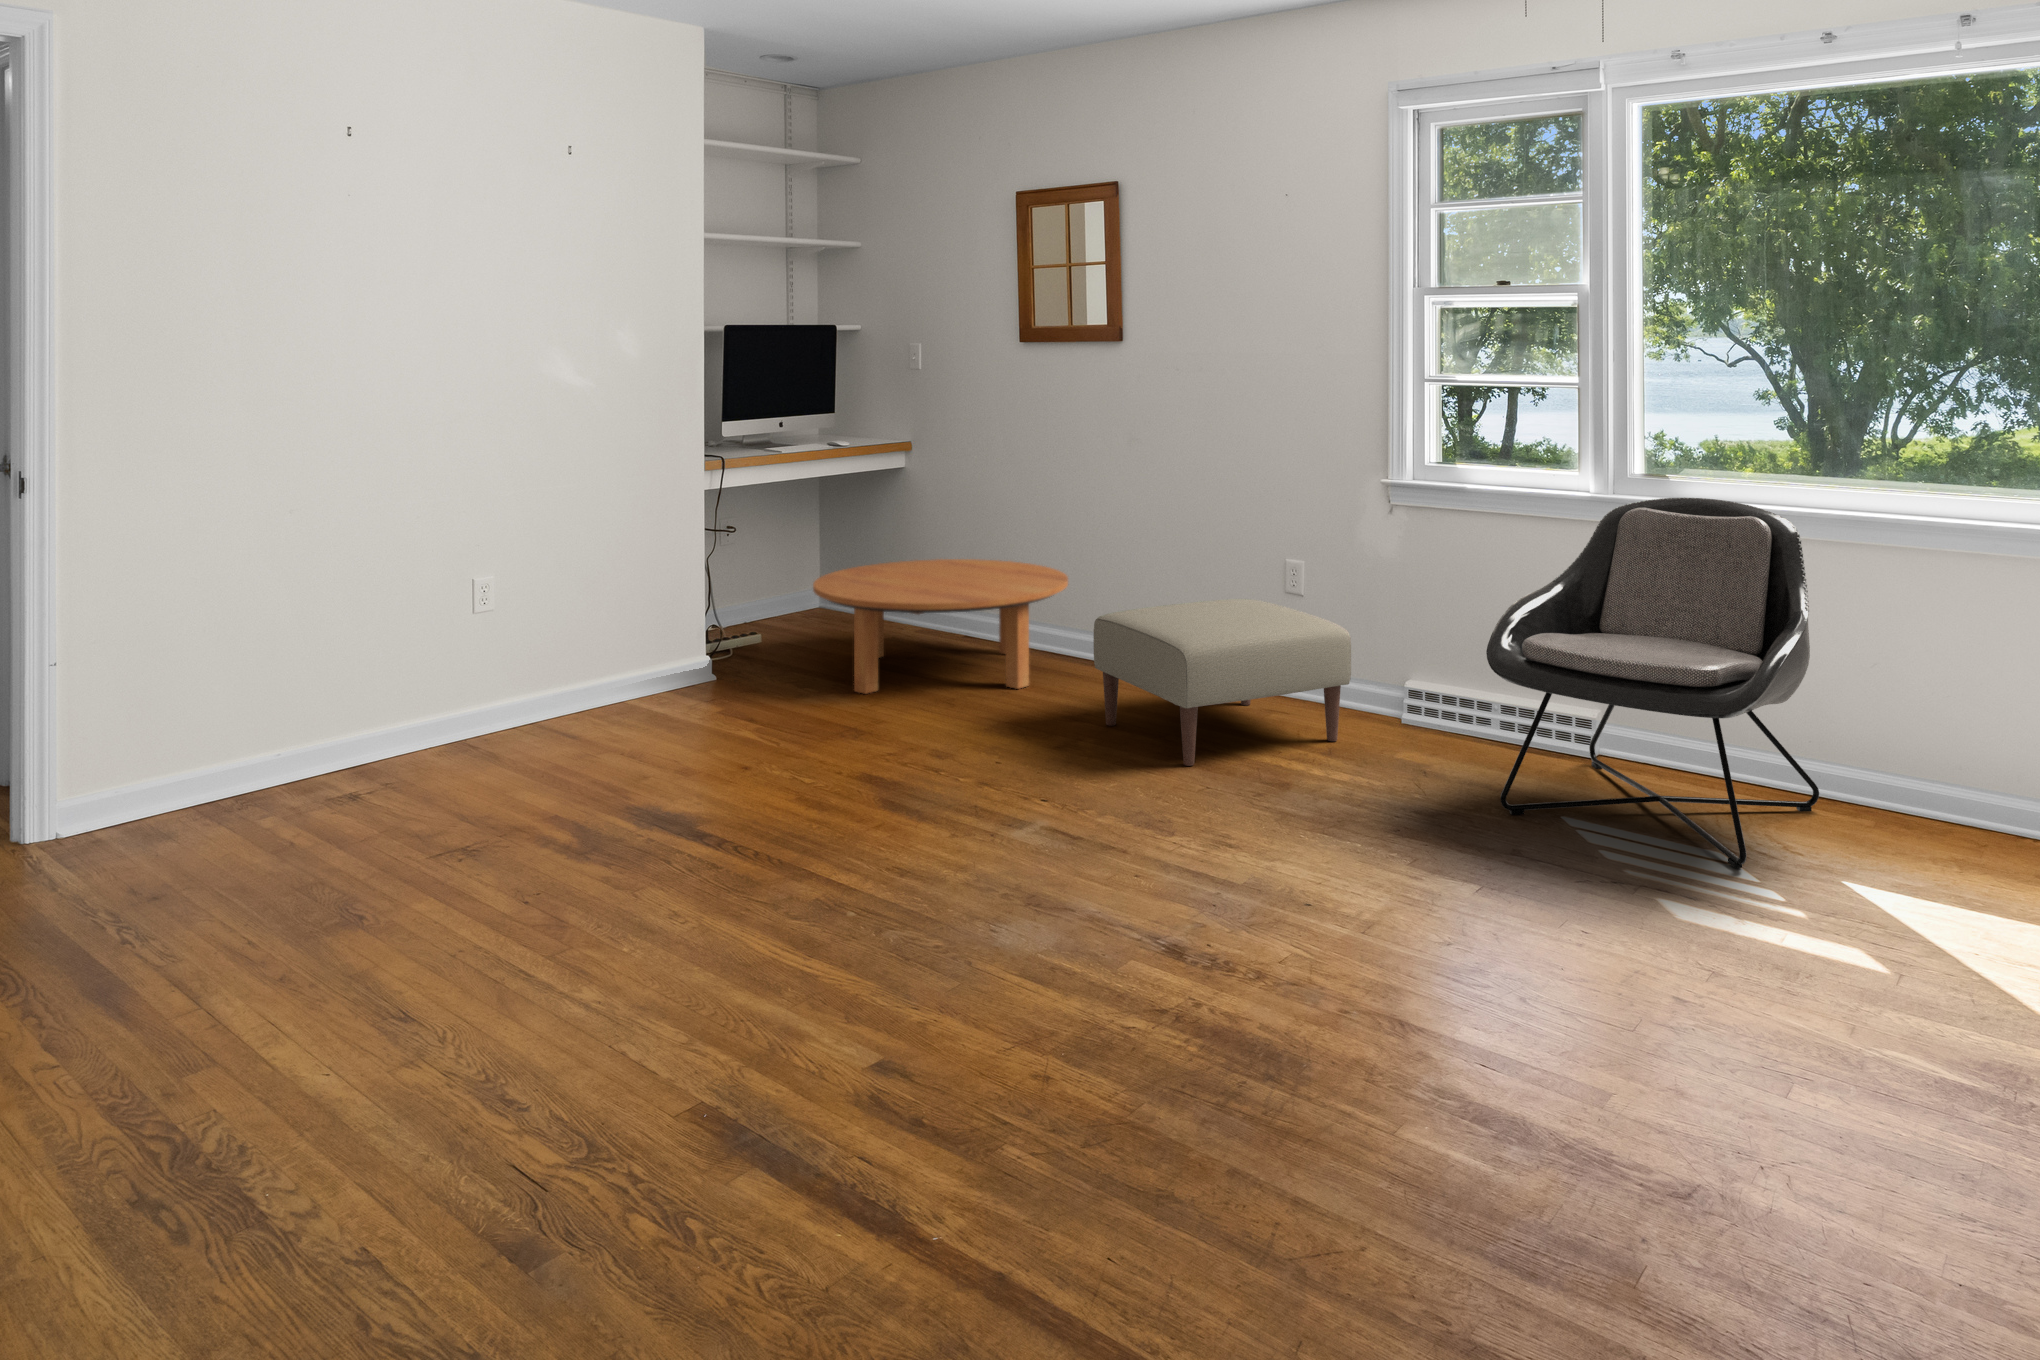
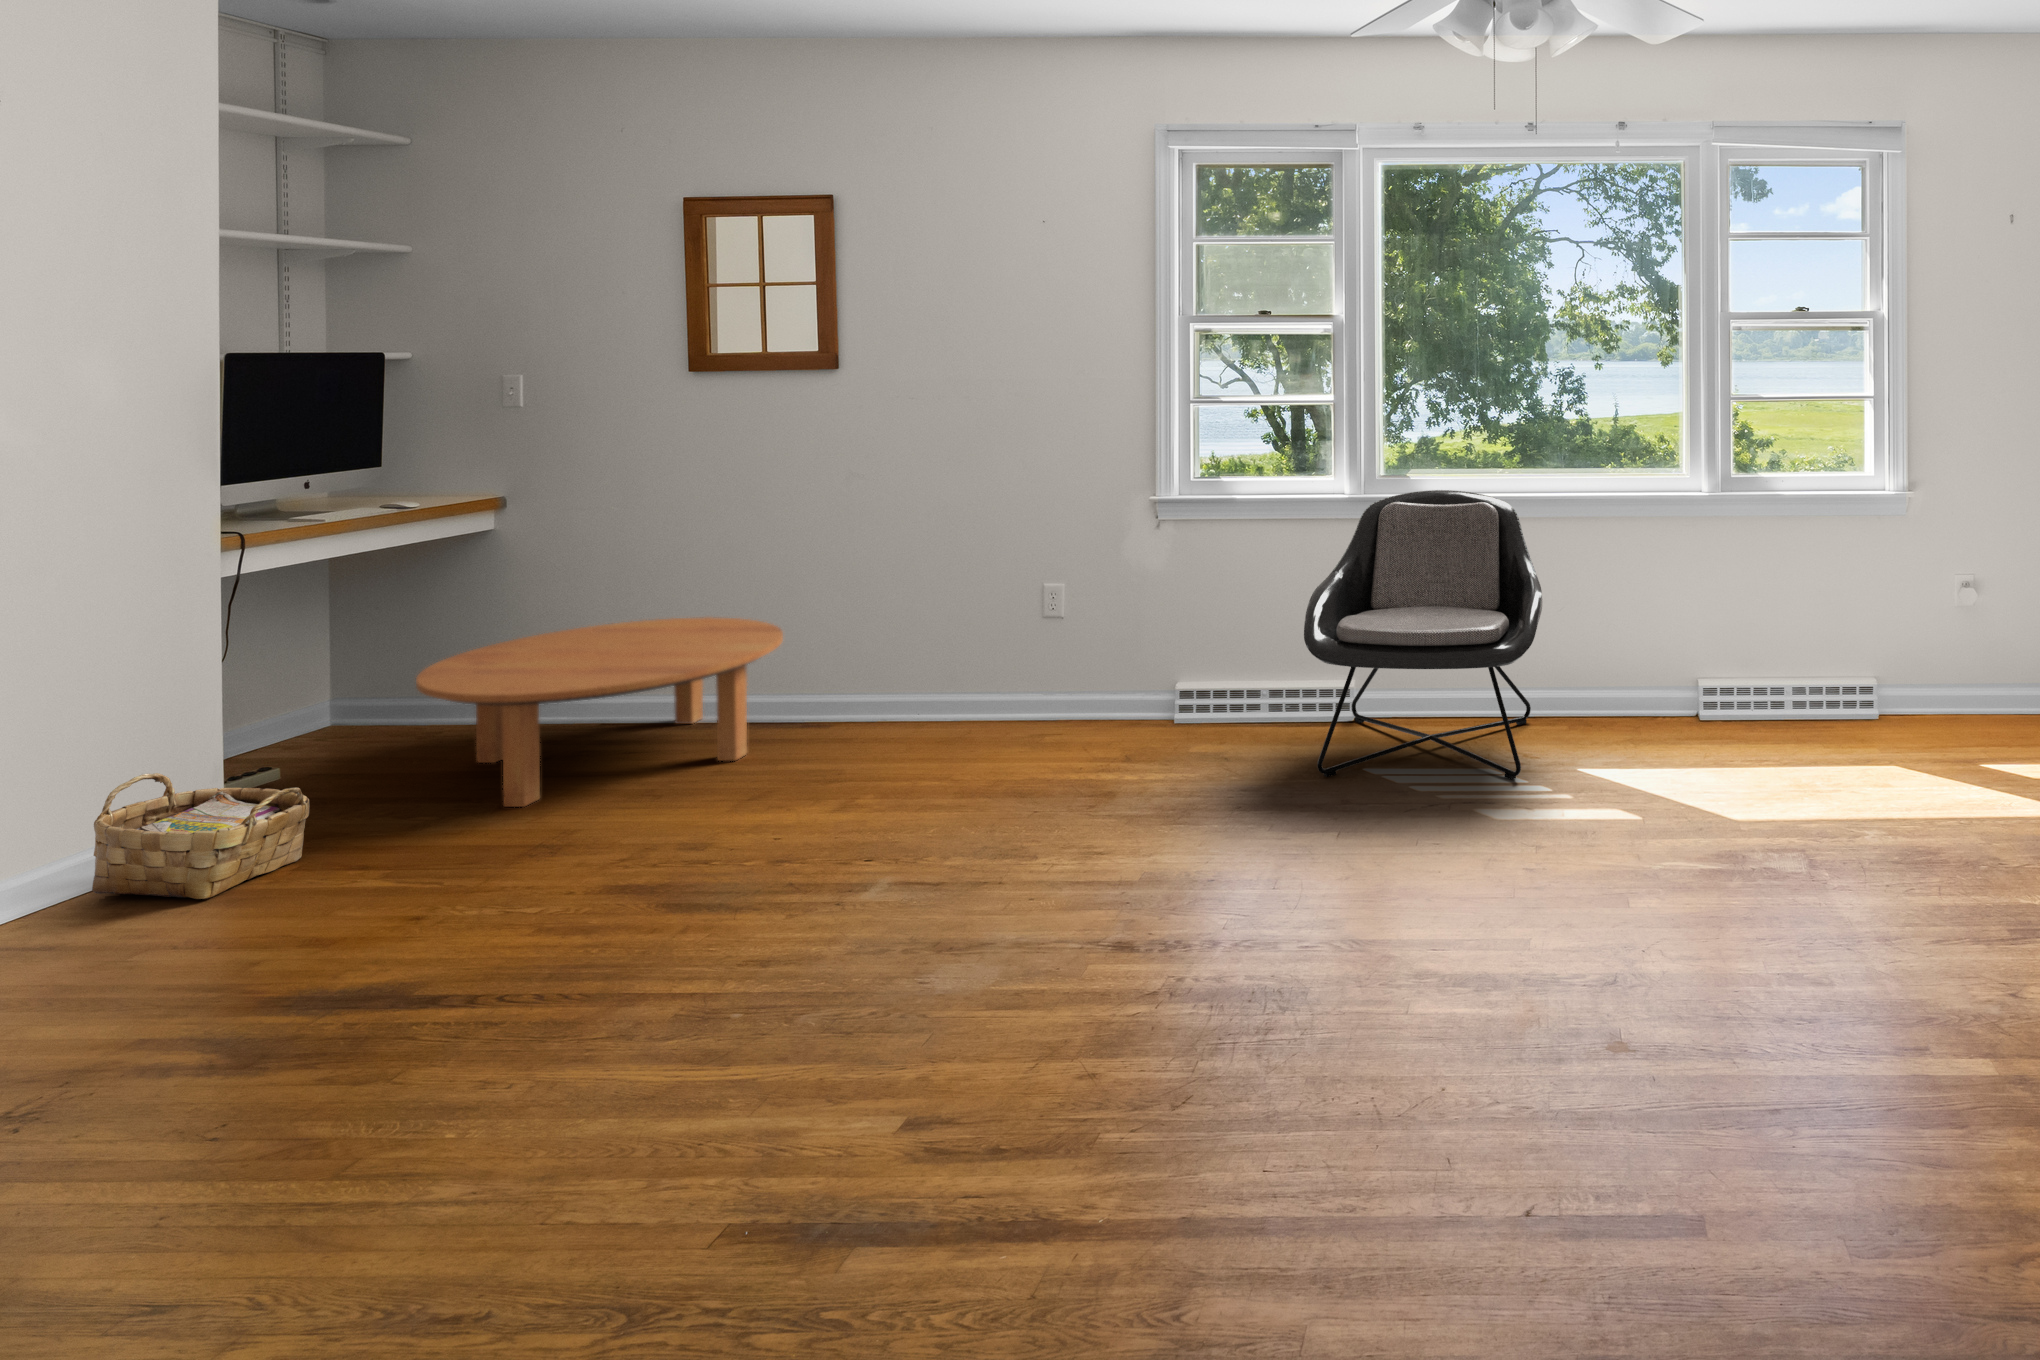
ottoman: present [1093,599,1351,766] -> none [861,623,1143,801]
woven basket: none [621,619,732,715] -> present [92,773,310,899]

